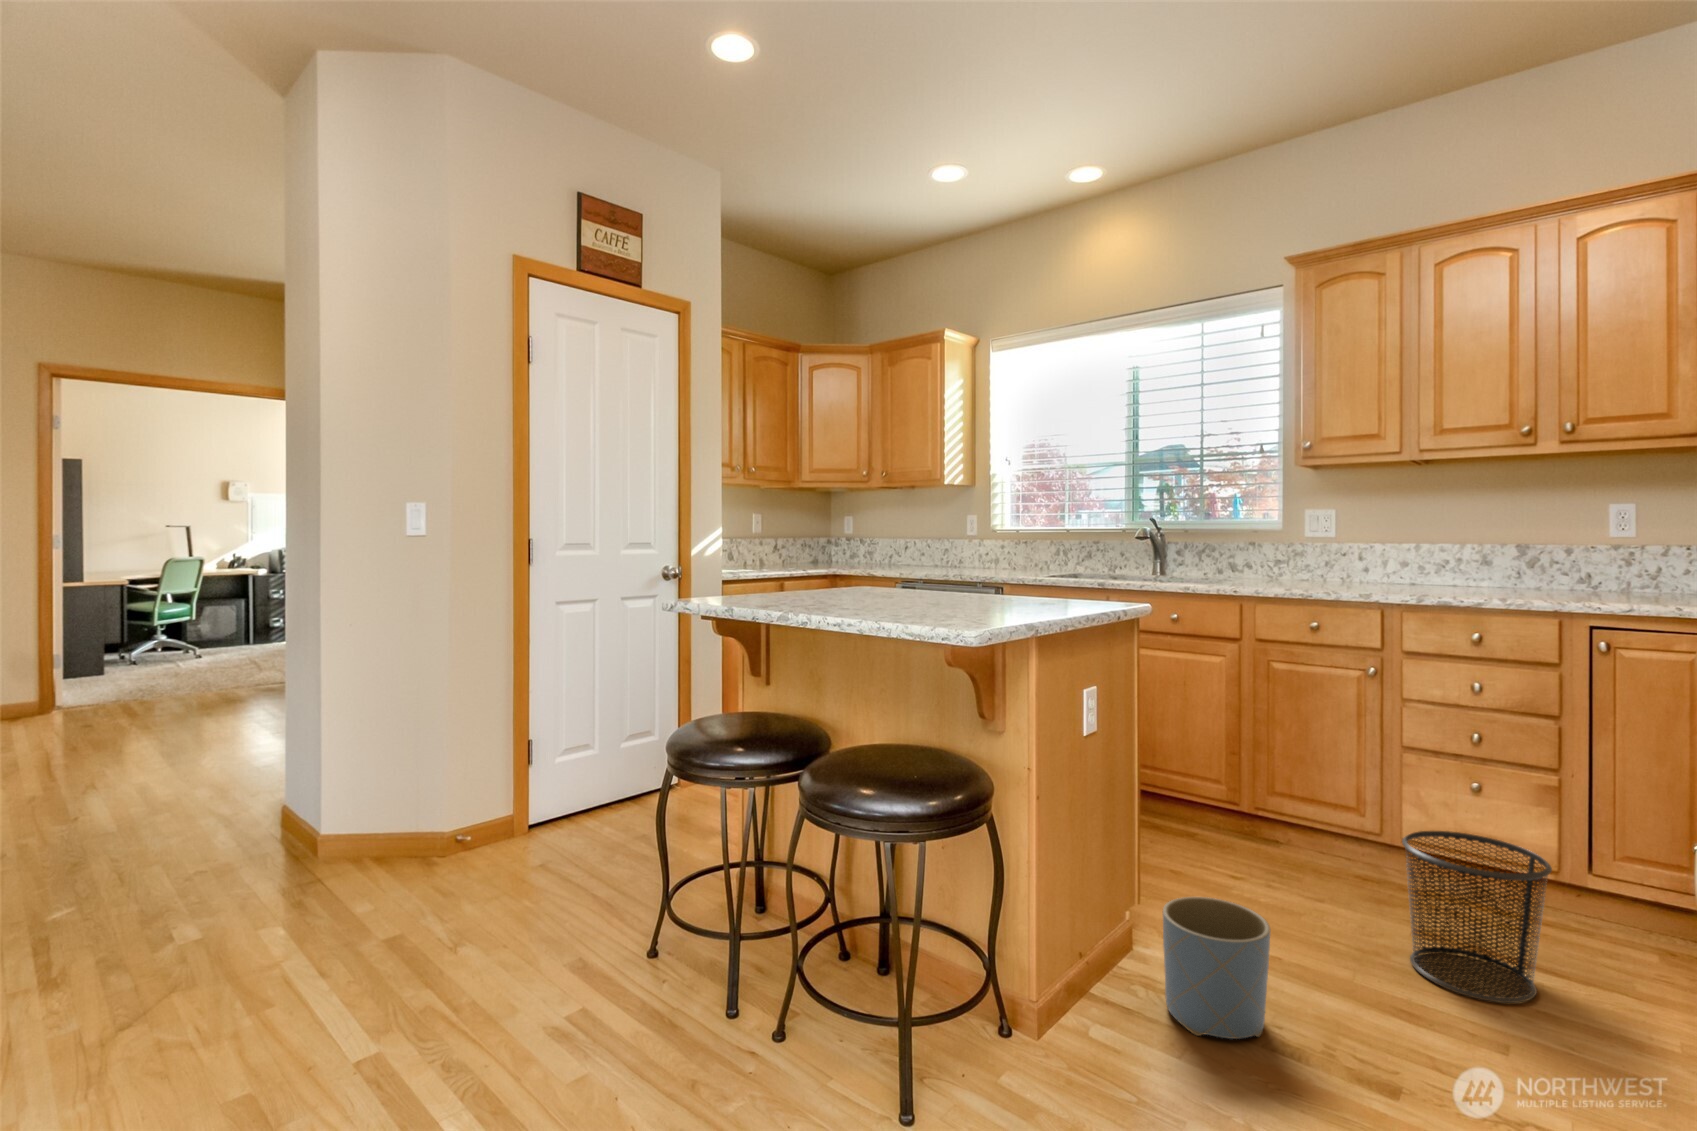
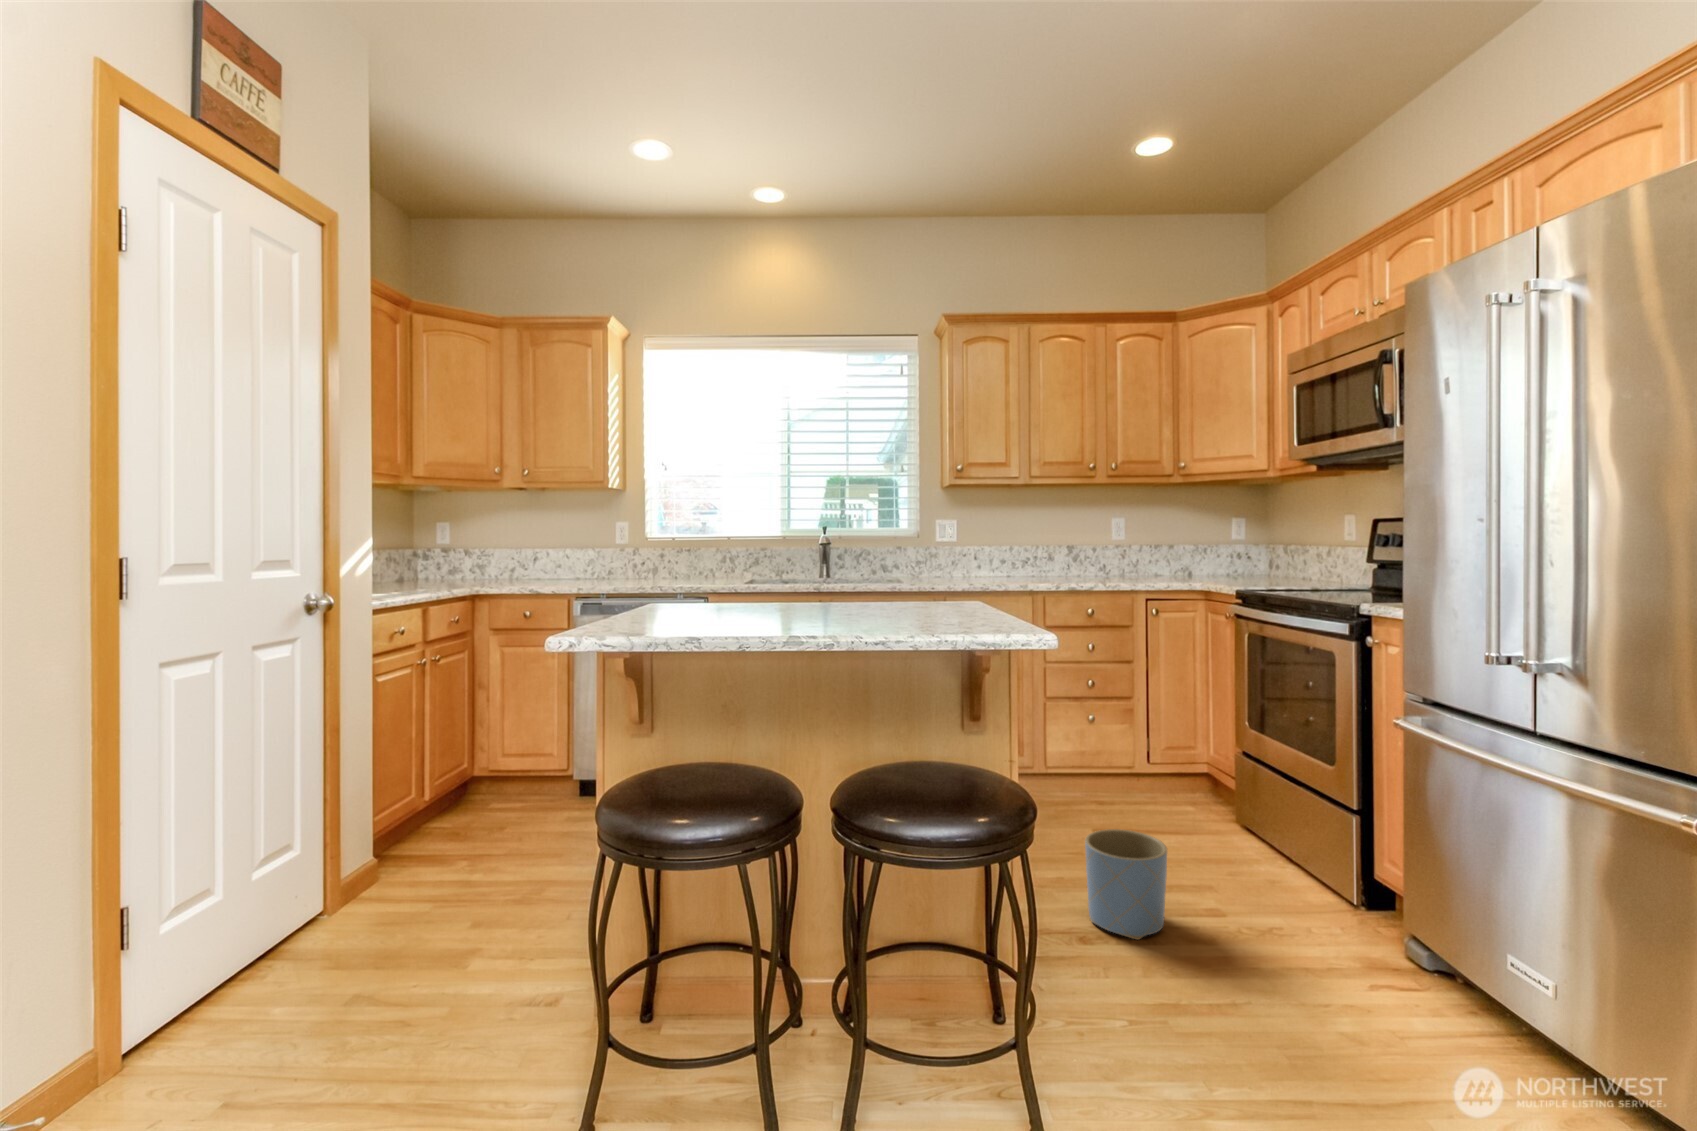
waste bin: present [1402,831,1552,1003] -> none [1125,742,1212,849]

